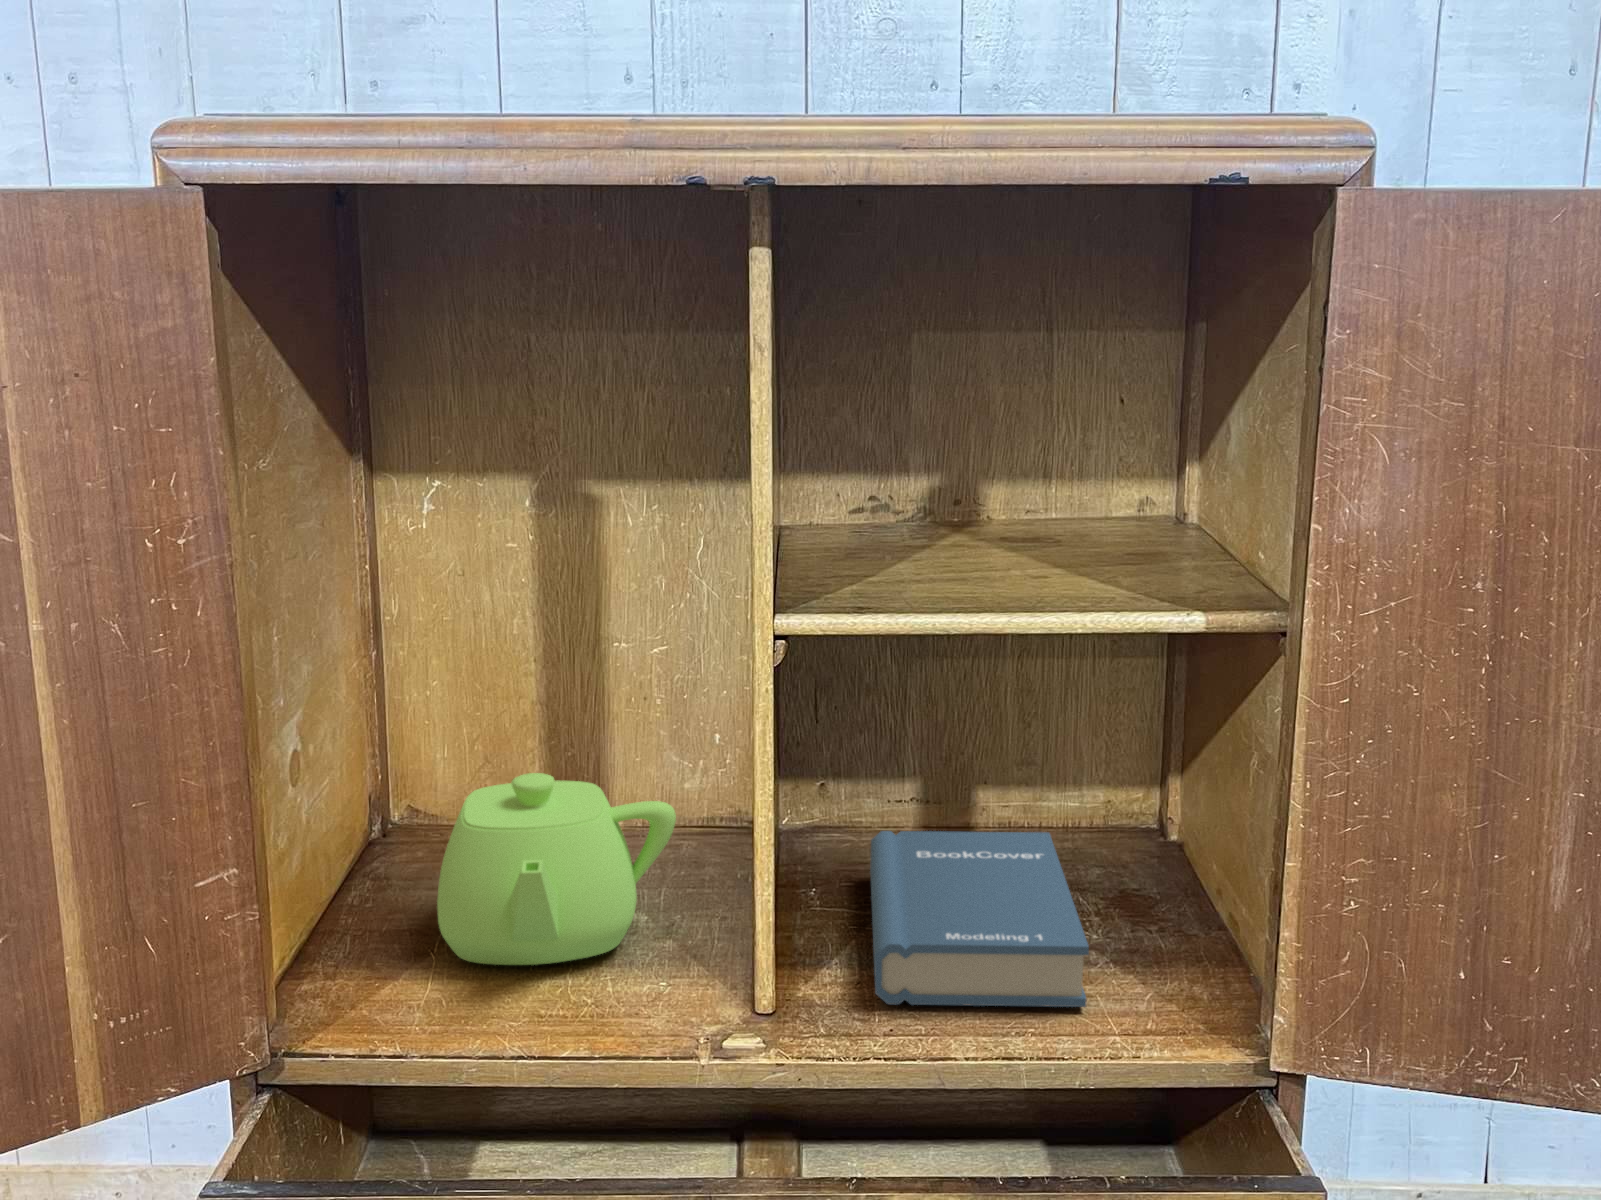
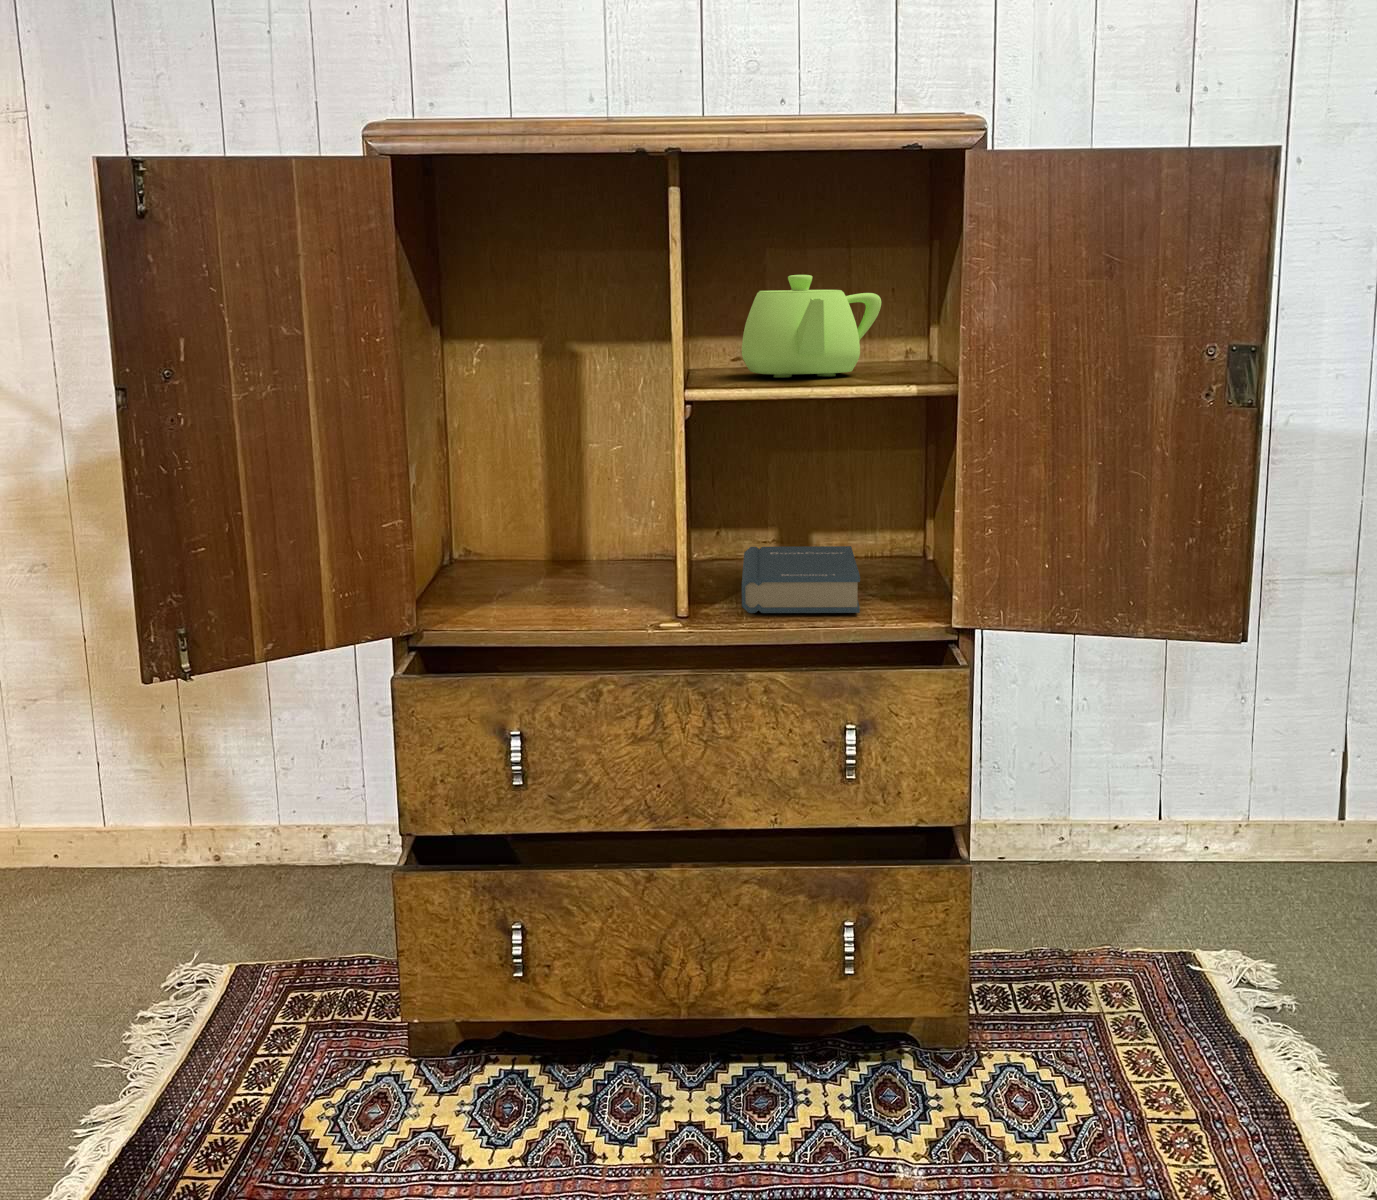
teapot: present [437,773,676,965] -> present [742,275,881,378]

